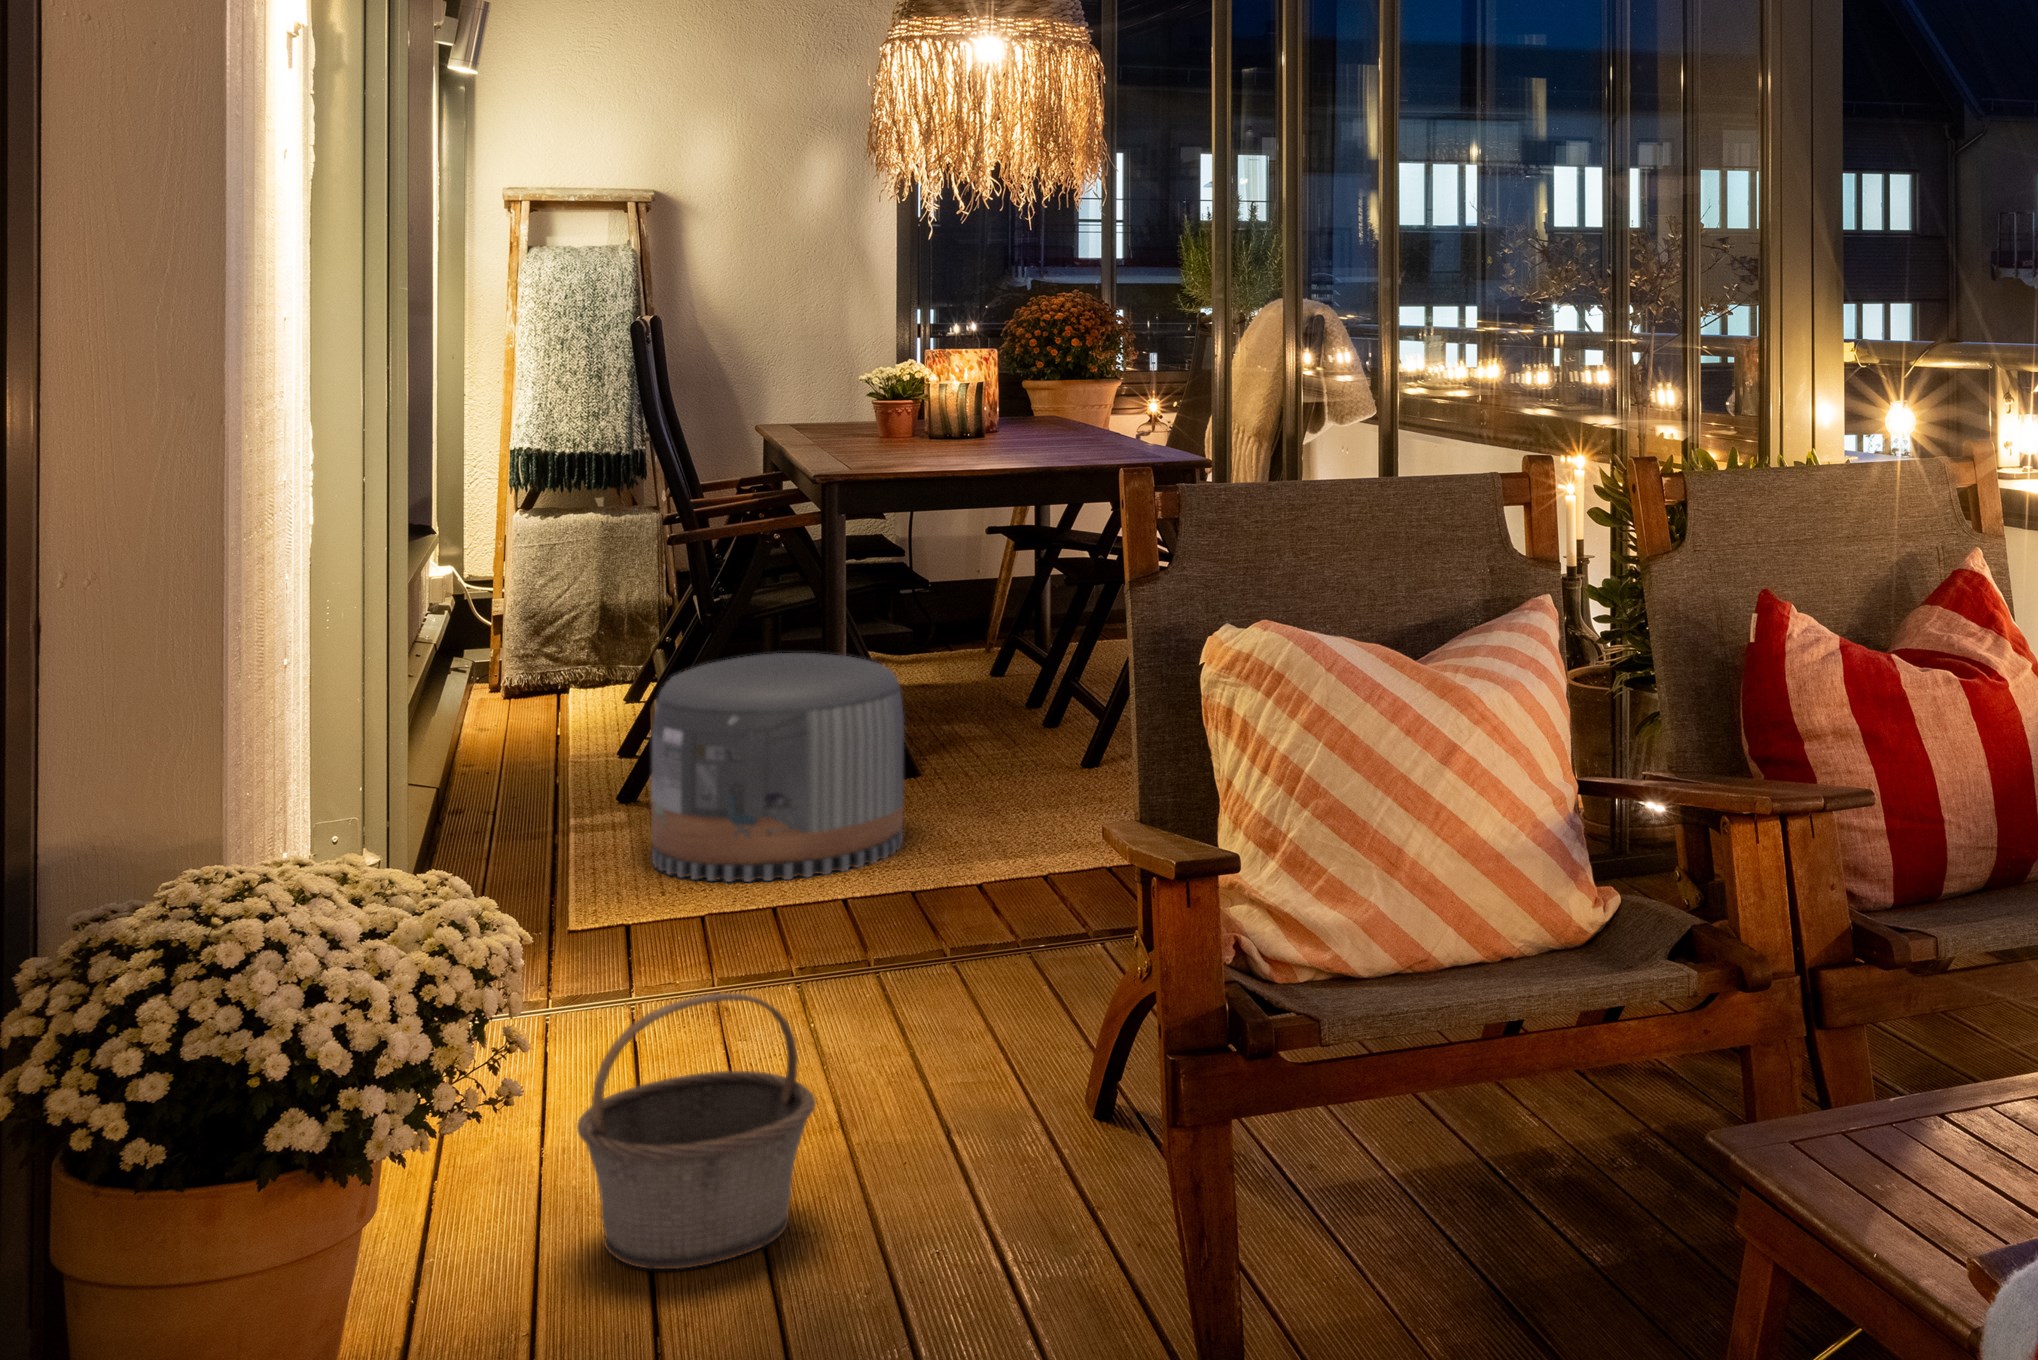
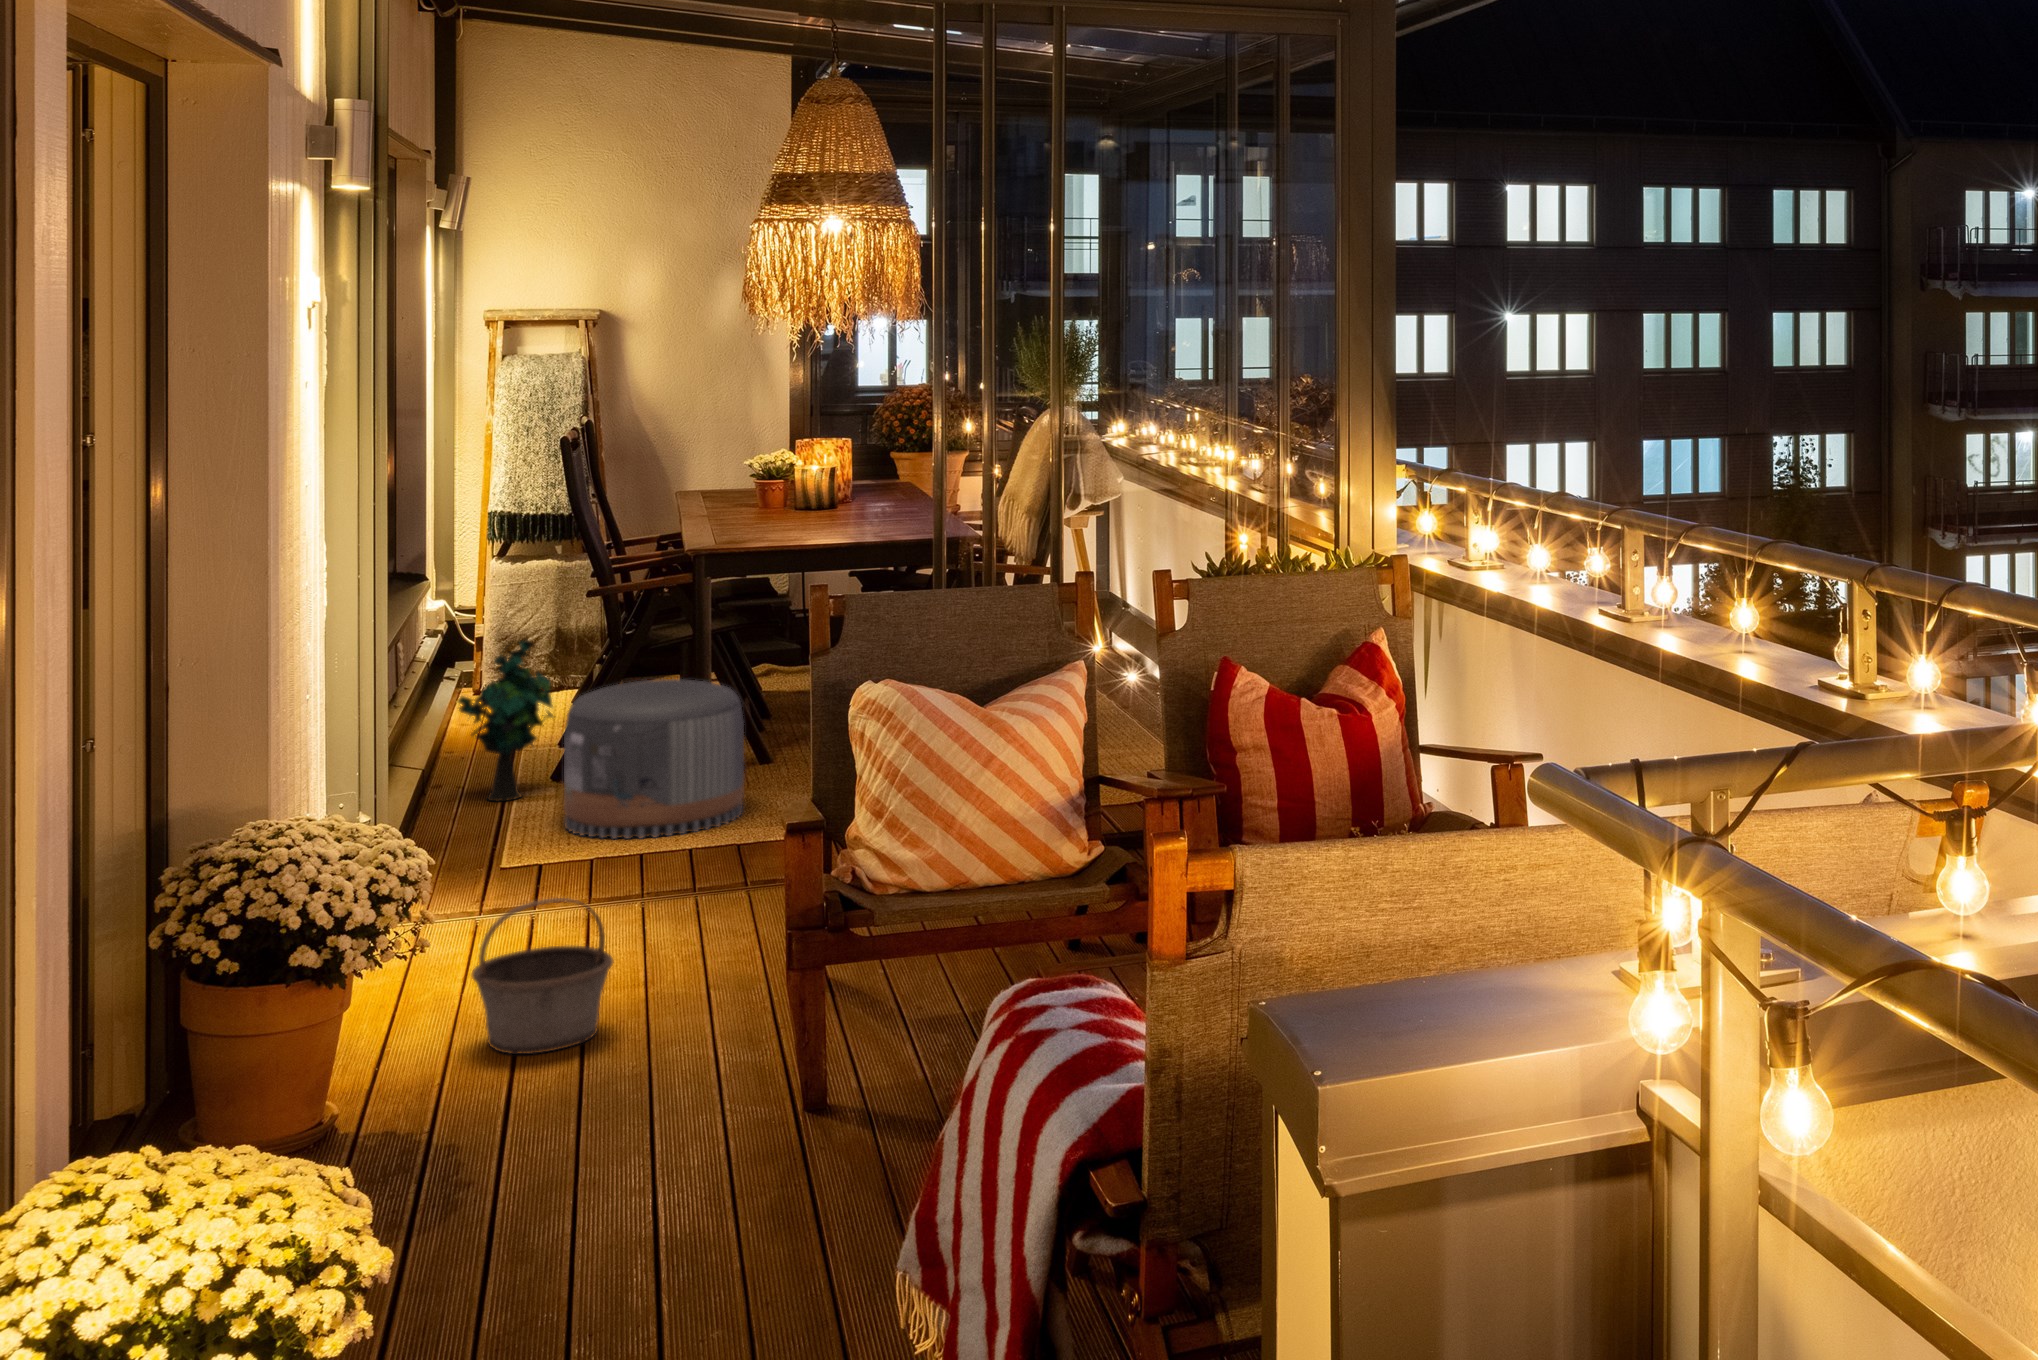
decorative plant: none [489,598,631,828] -> present [458,639,553,801]

